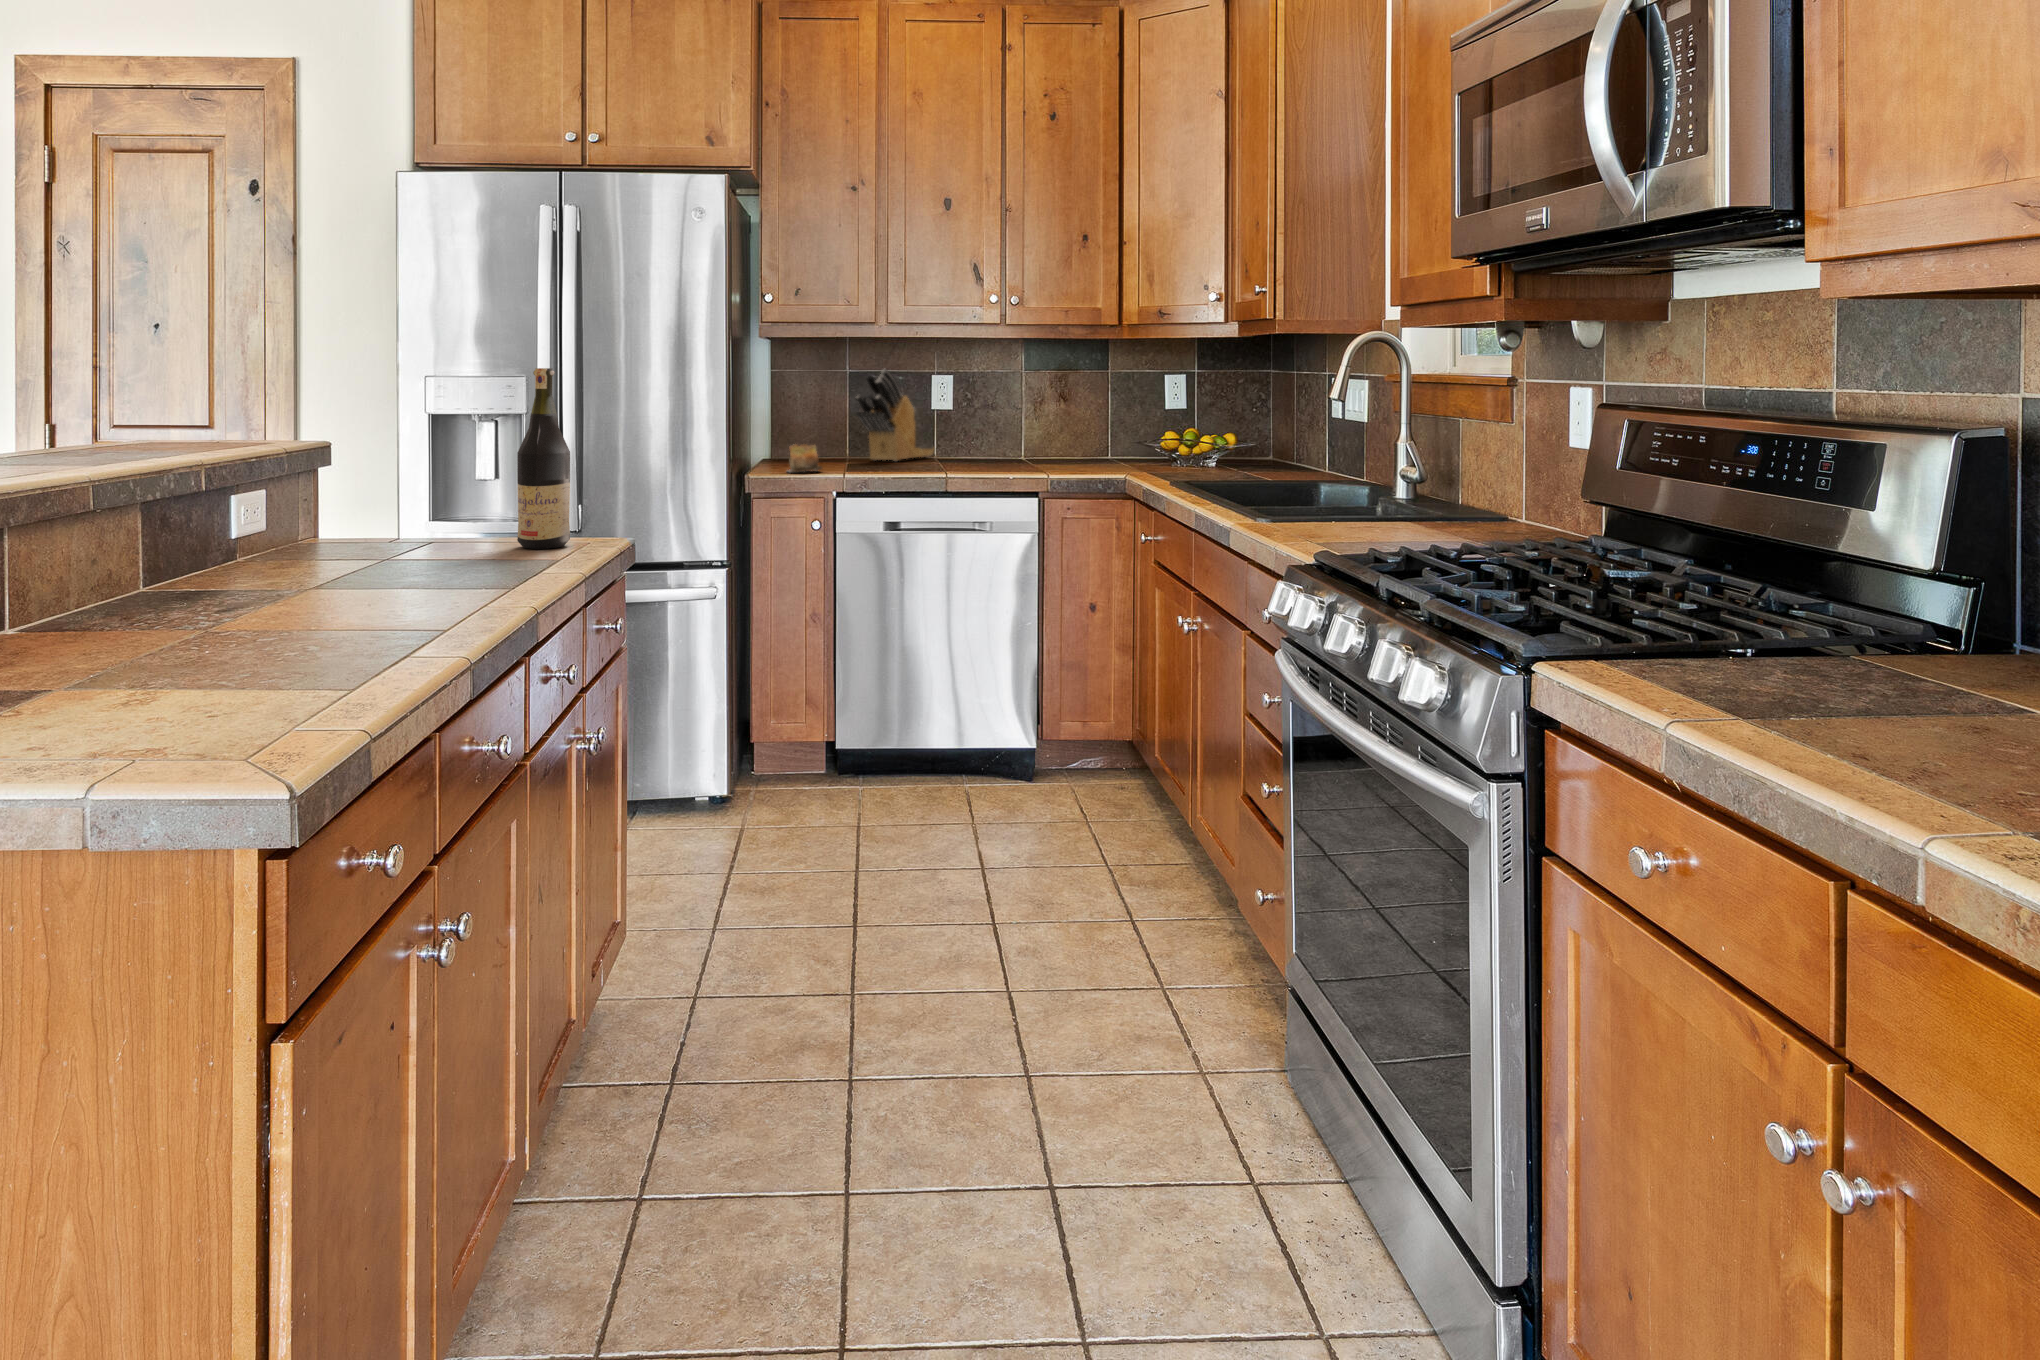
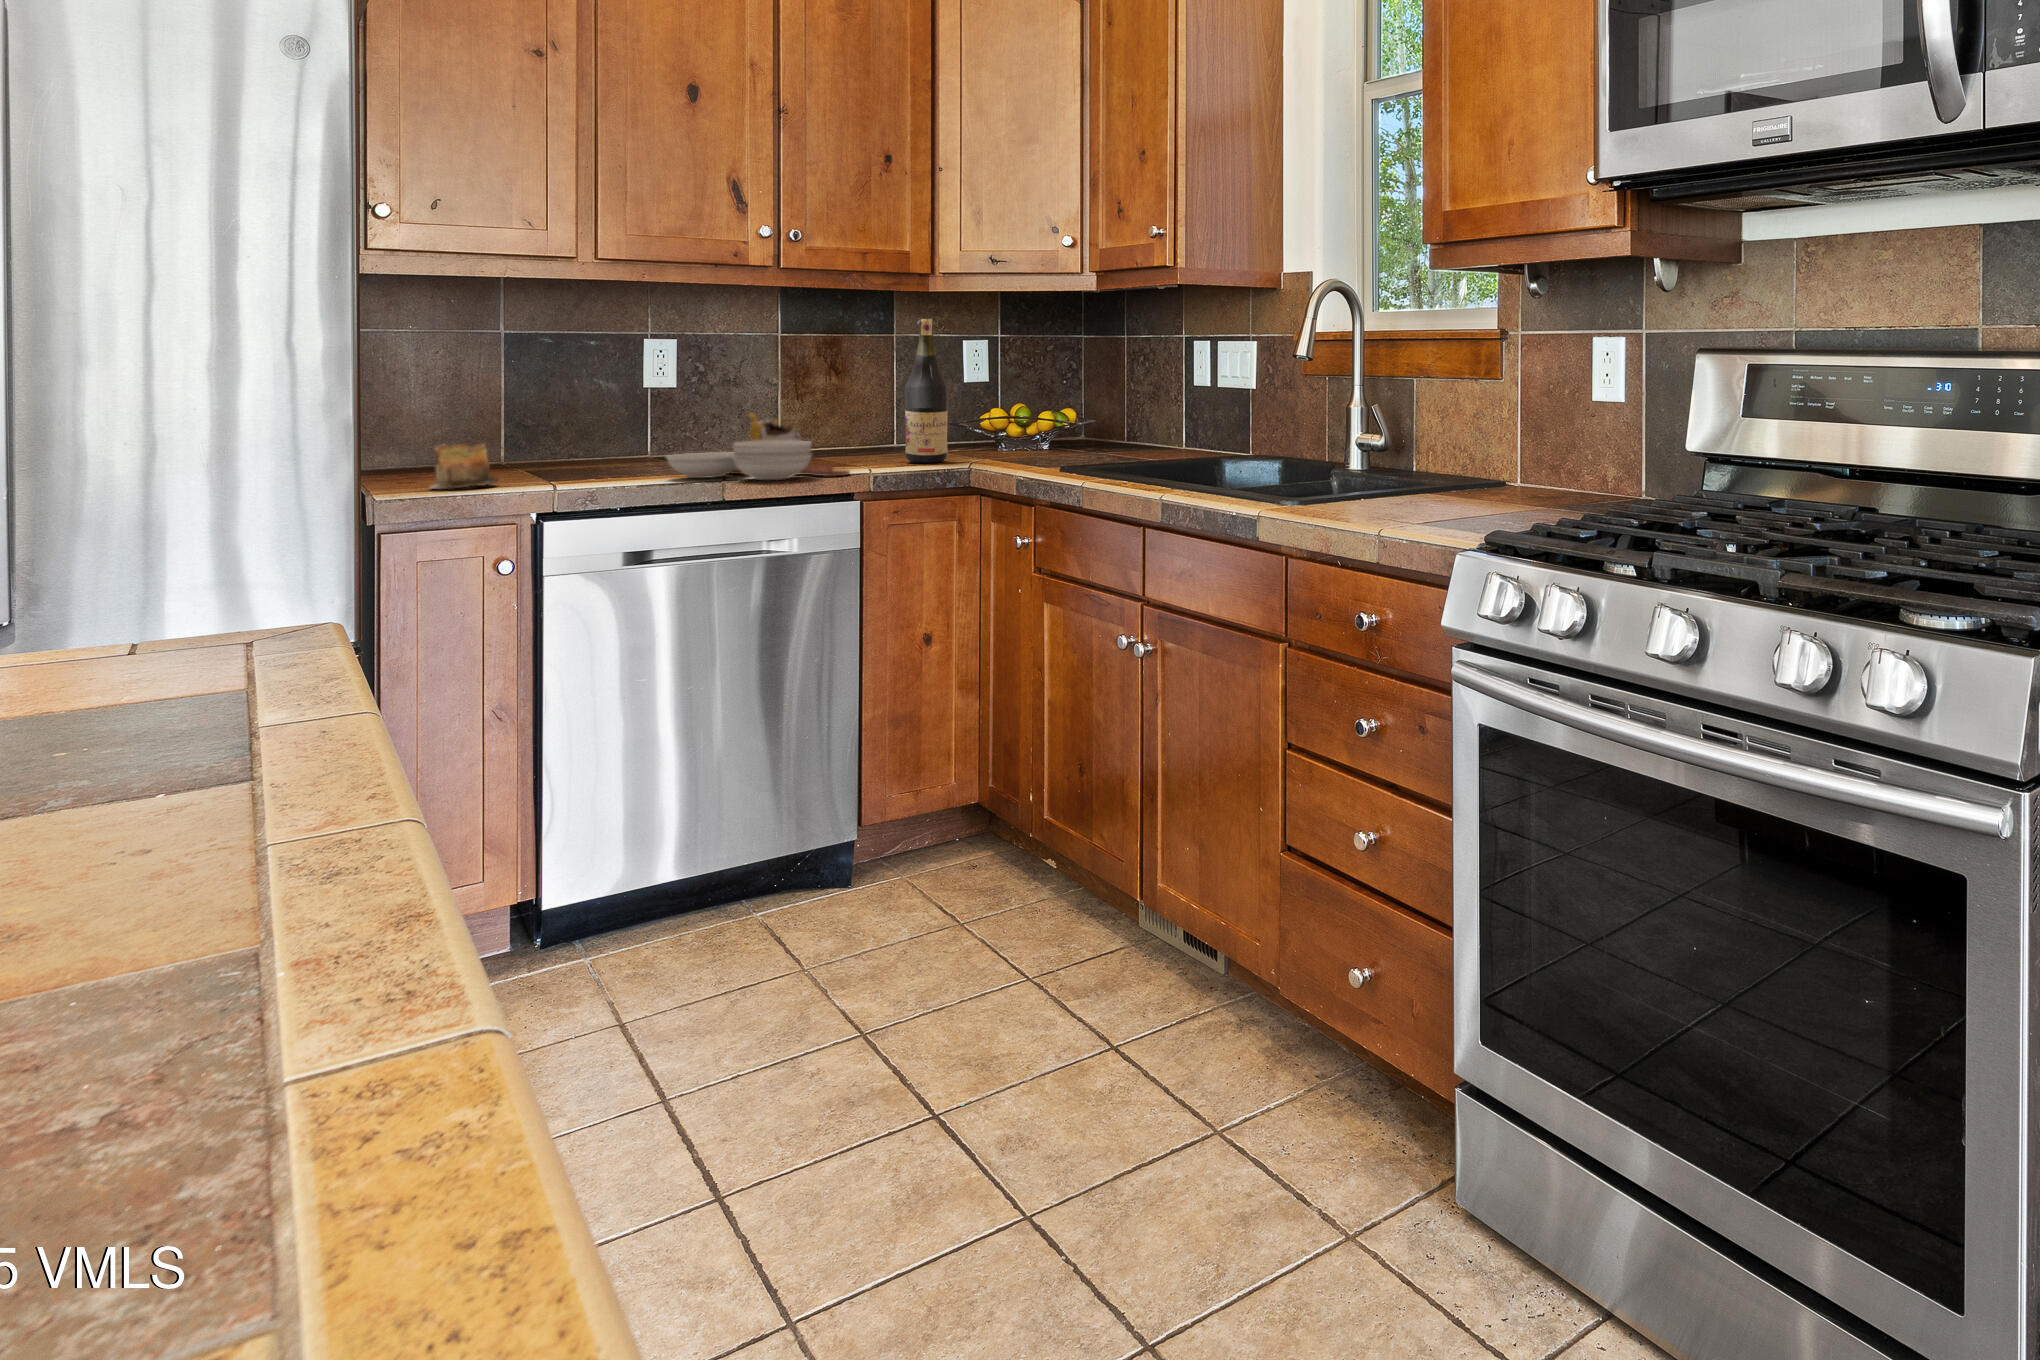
wine bottle: present [517,368,570,549] -> present [905,319,948,463]
knife block: present [856,369,934,461] -> none [524,329,638,466]
cutting board: none [914,430,1027,478] -> present [667,413,850,480]

